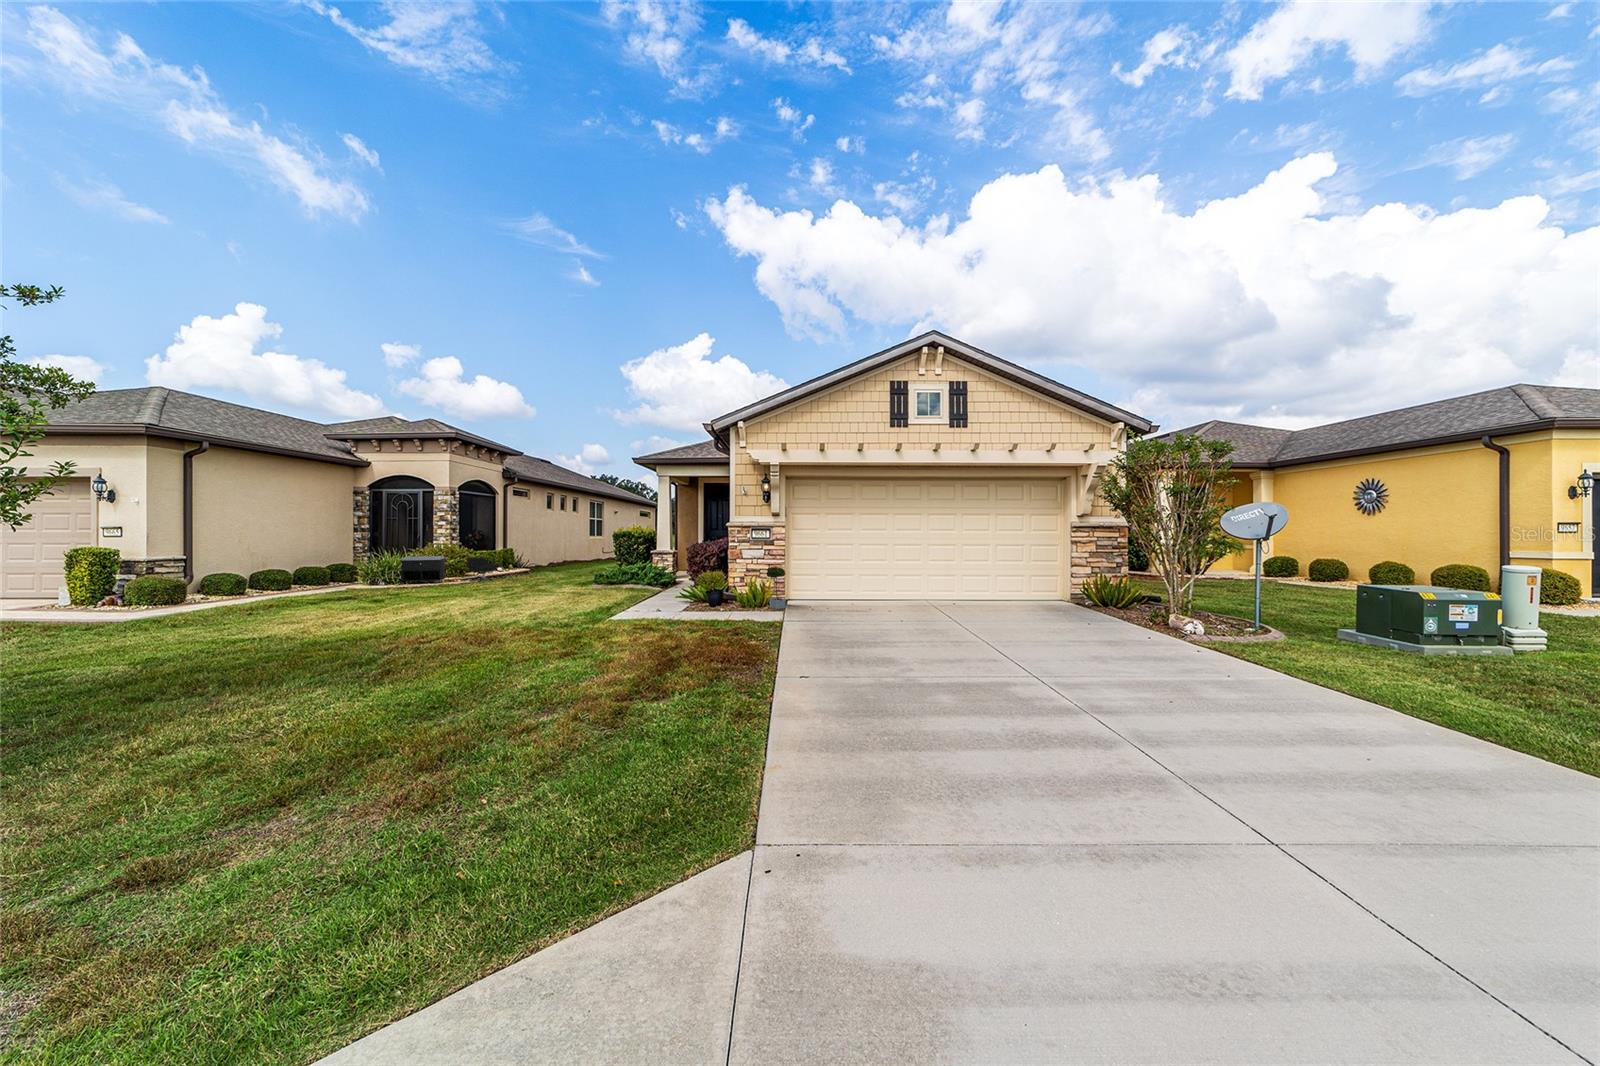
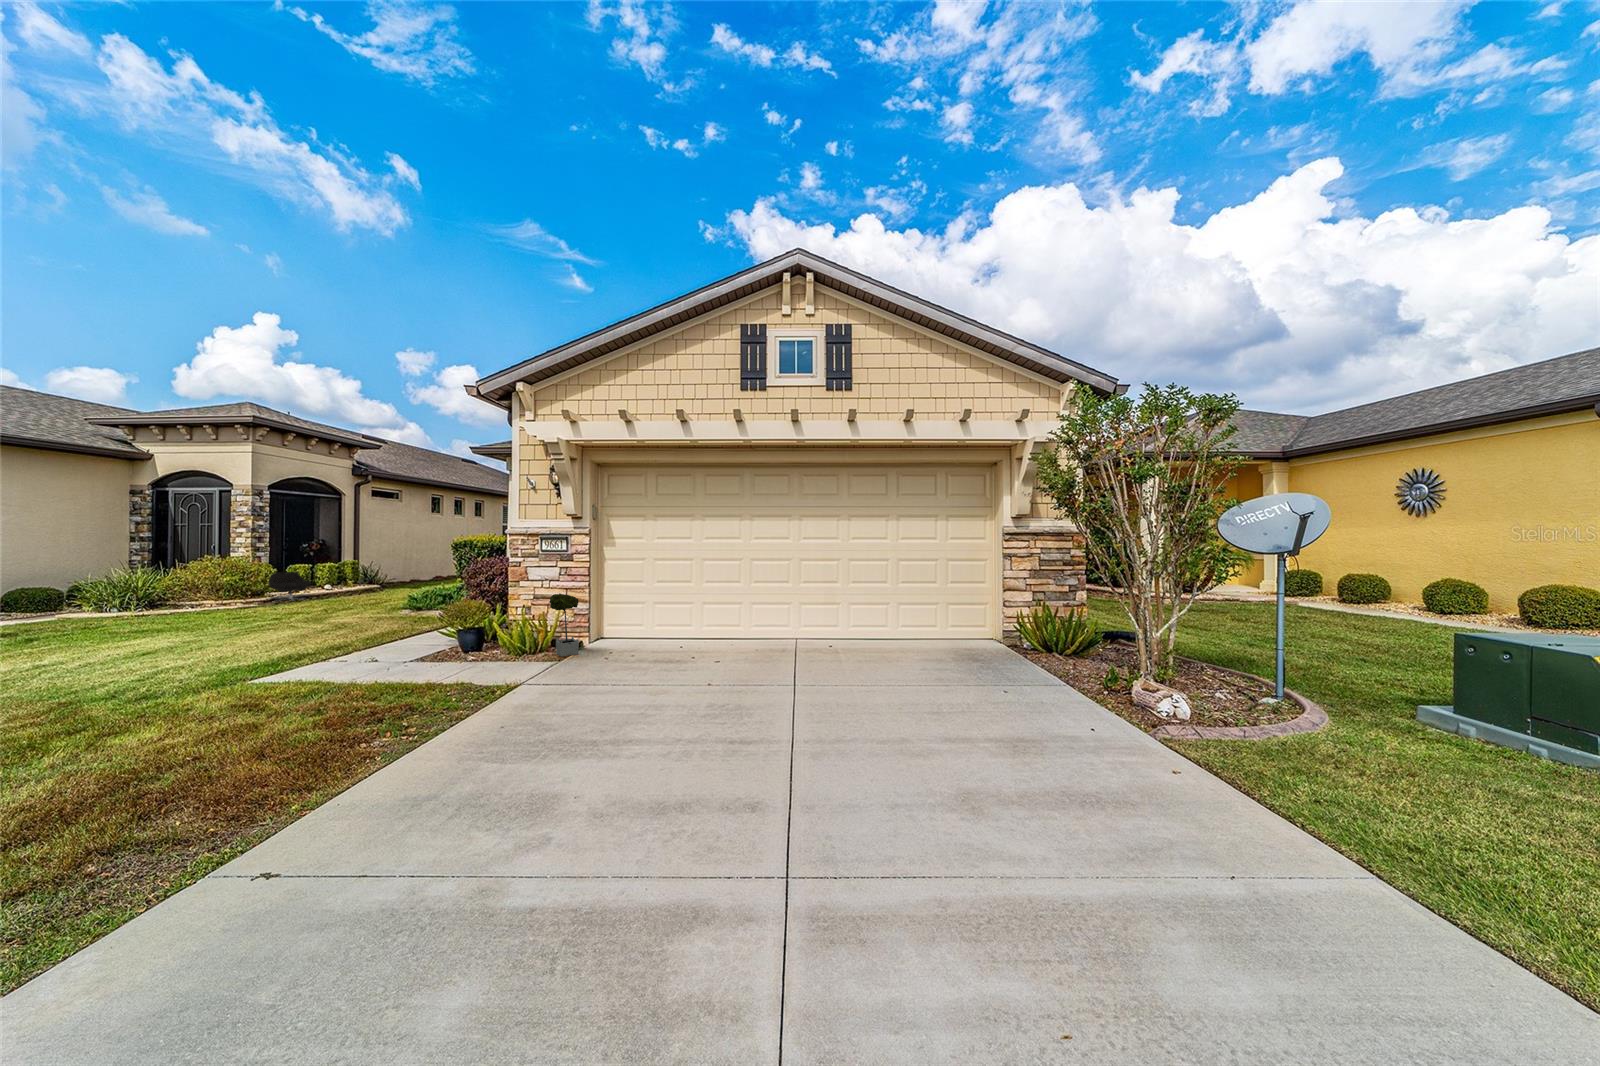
storage bench: present [401,556,445,584] -> none [160,572,231,608]

